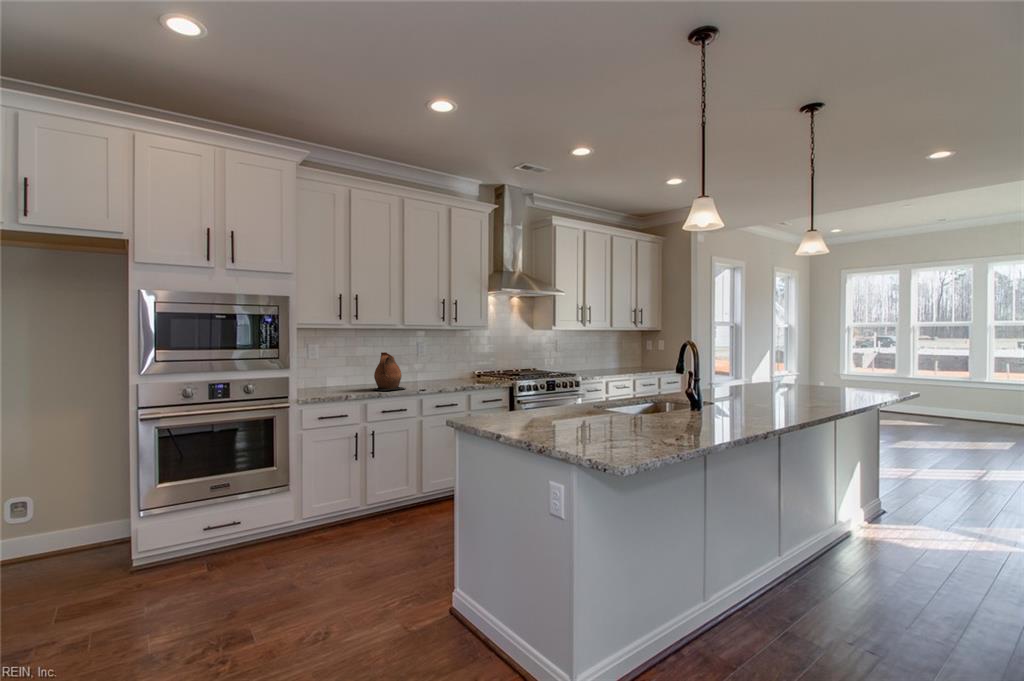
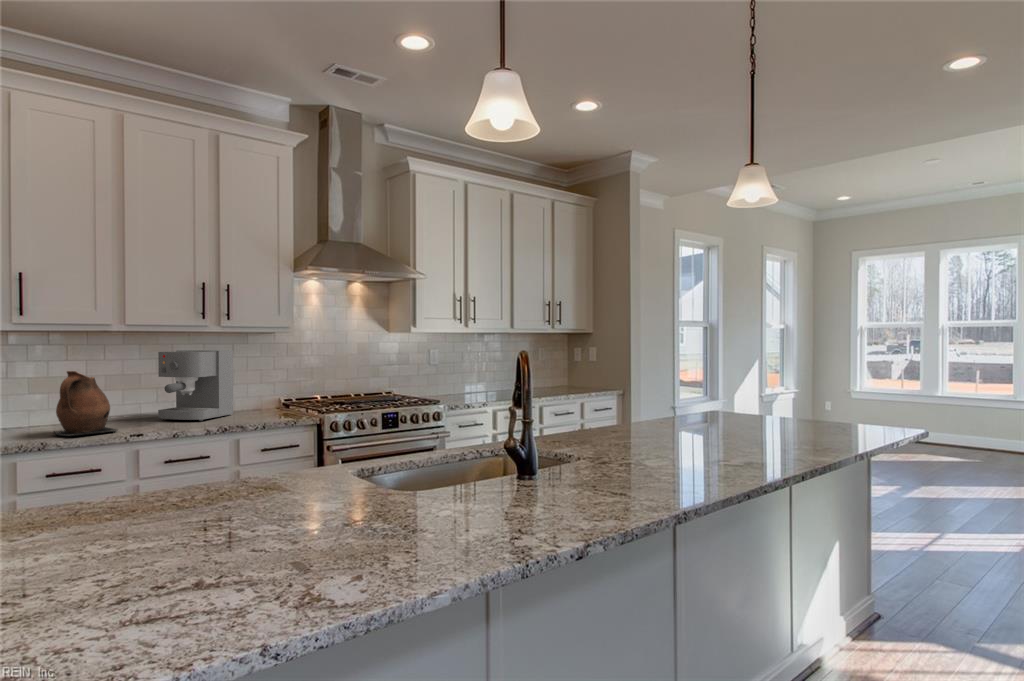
coffee maker: none [418,341,458,384] -> present [158,350,233,421]

